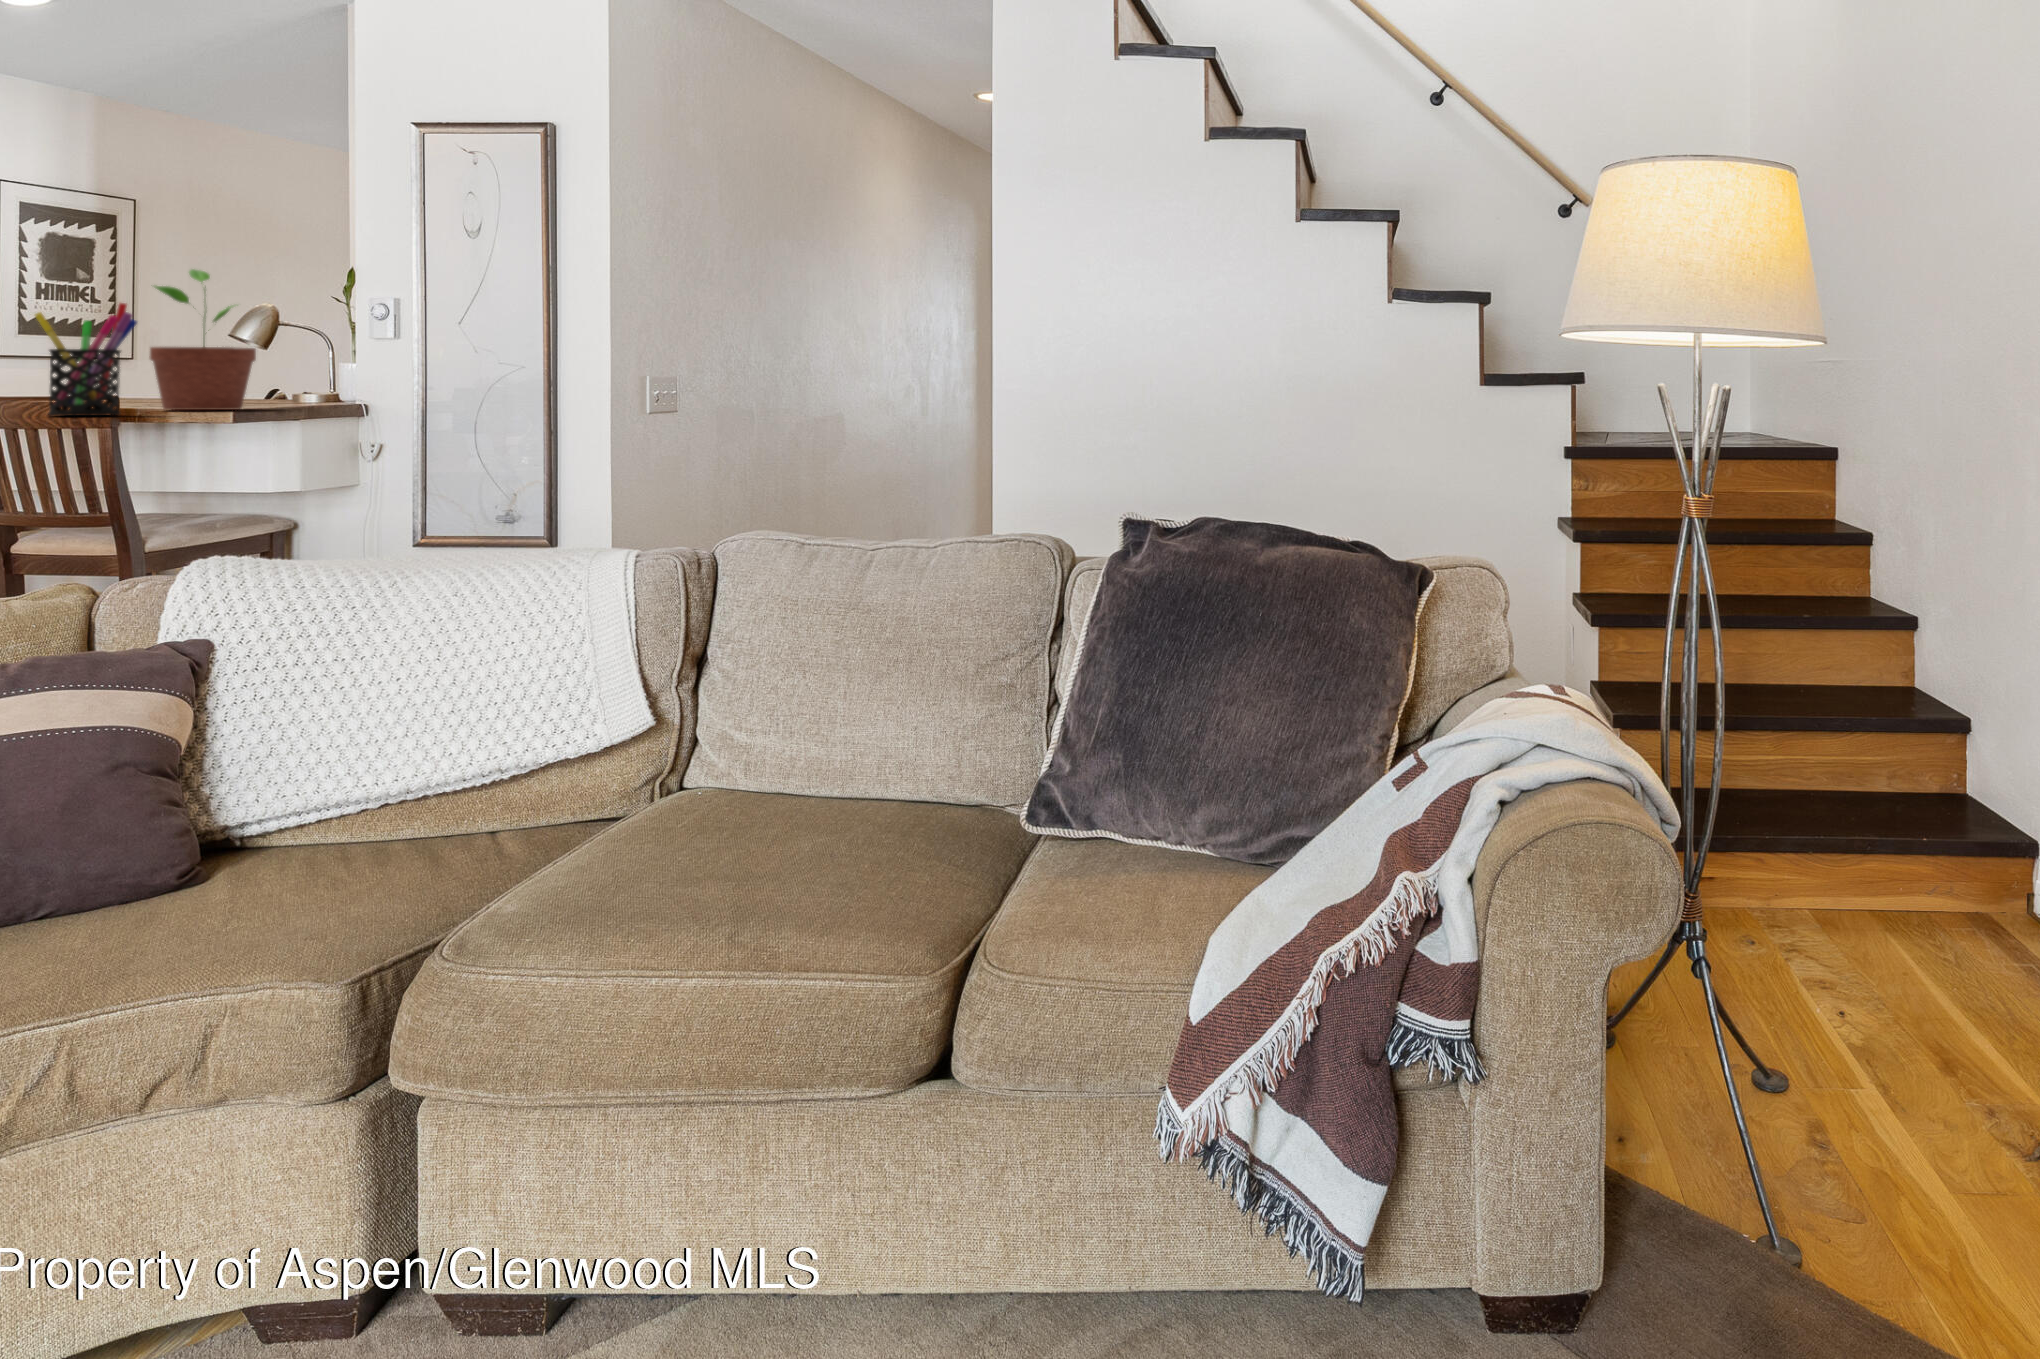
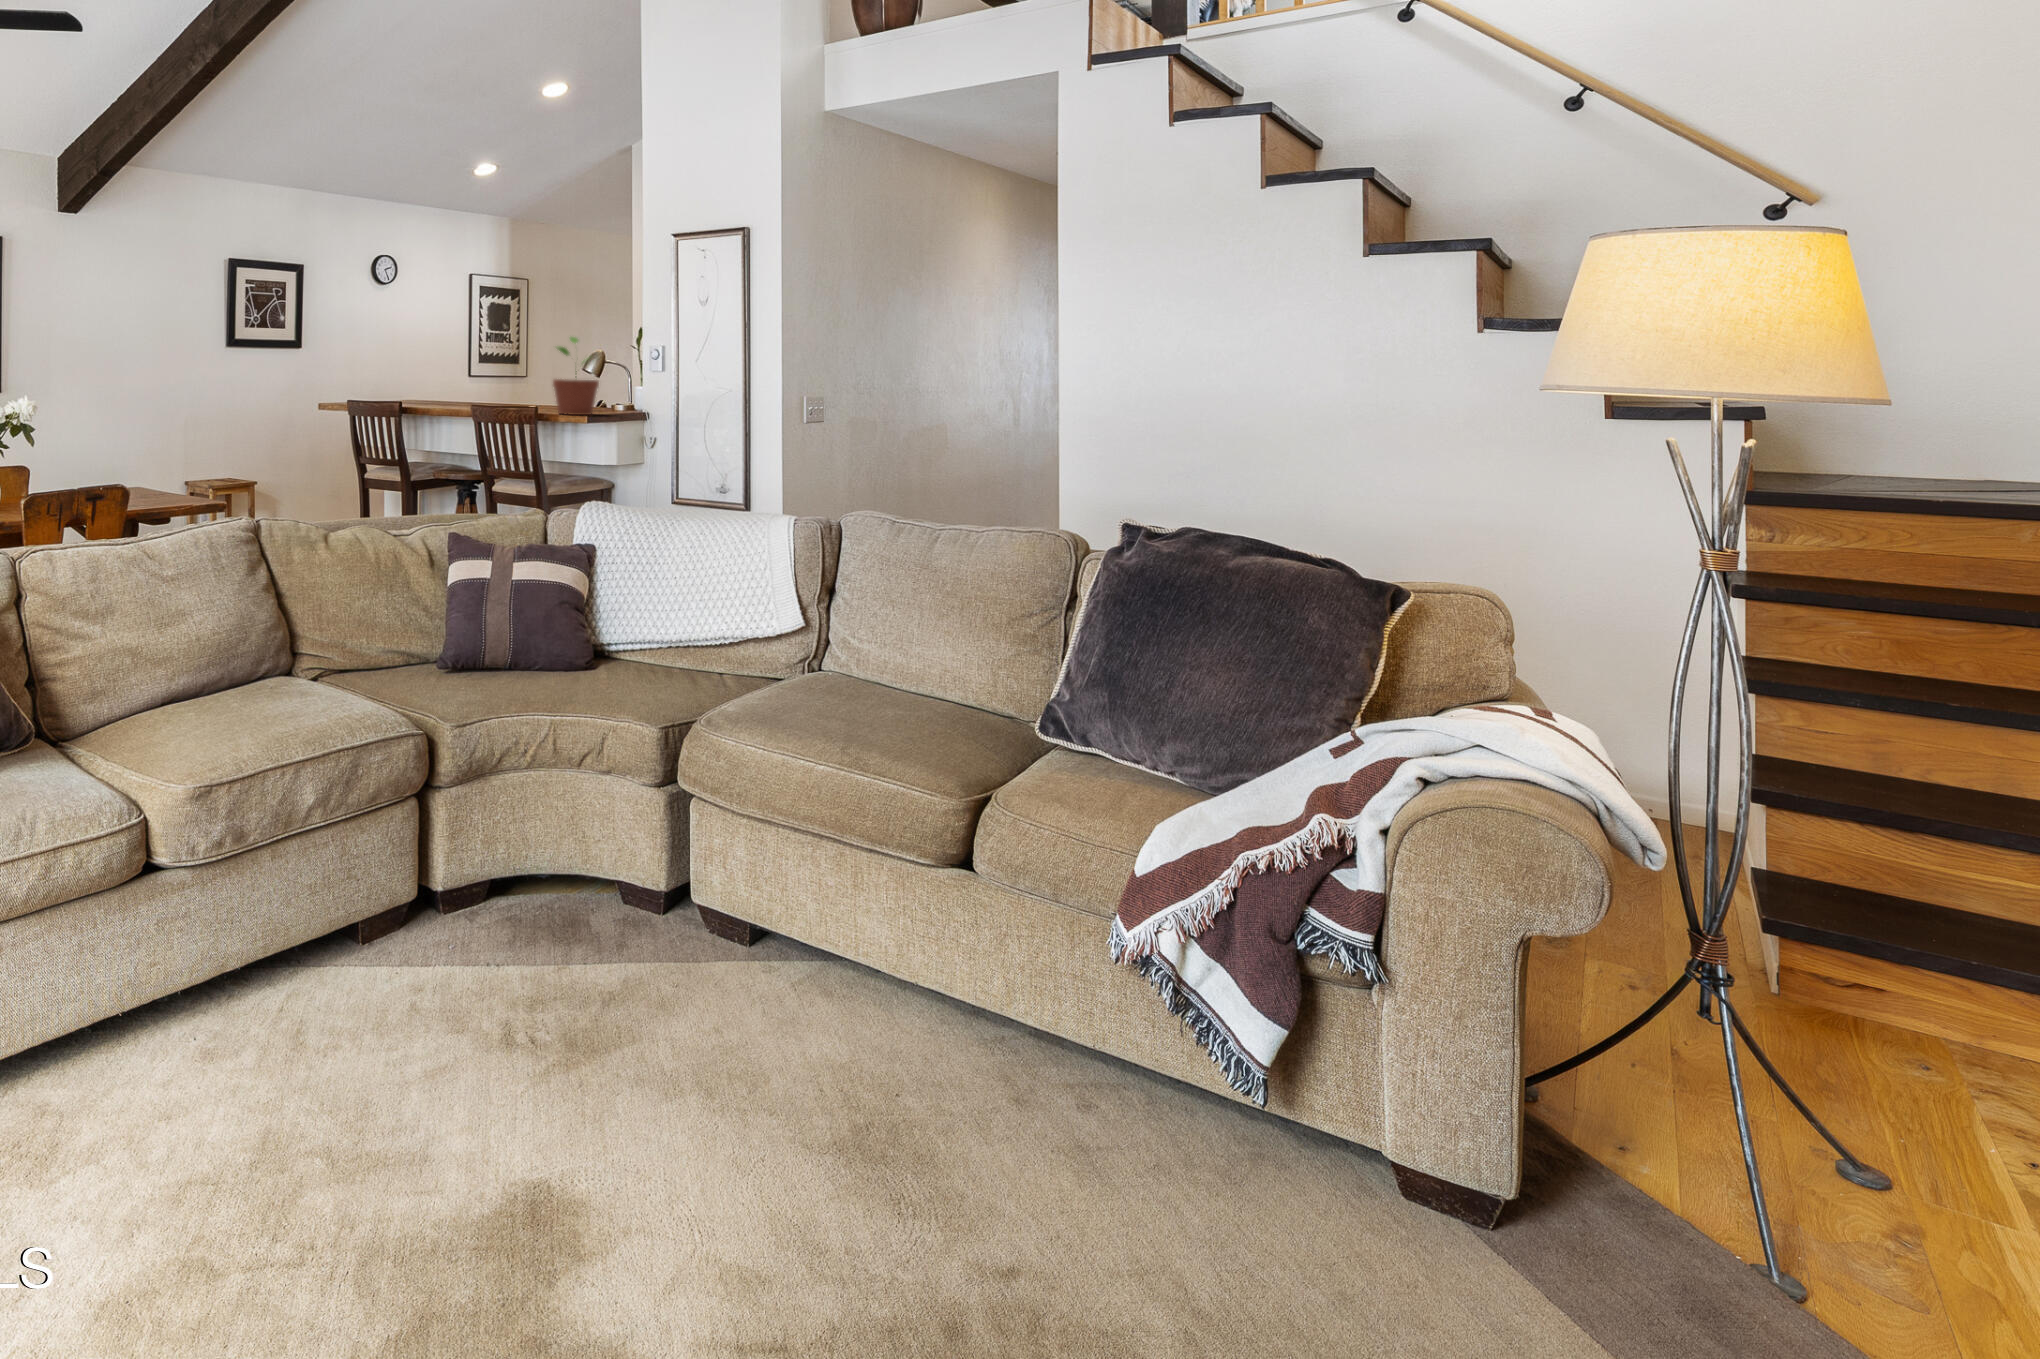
pen holder: present [35,303,137,416] -> none [509,358,550,418]

